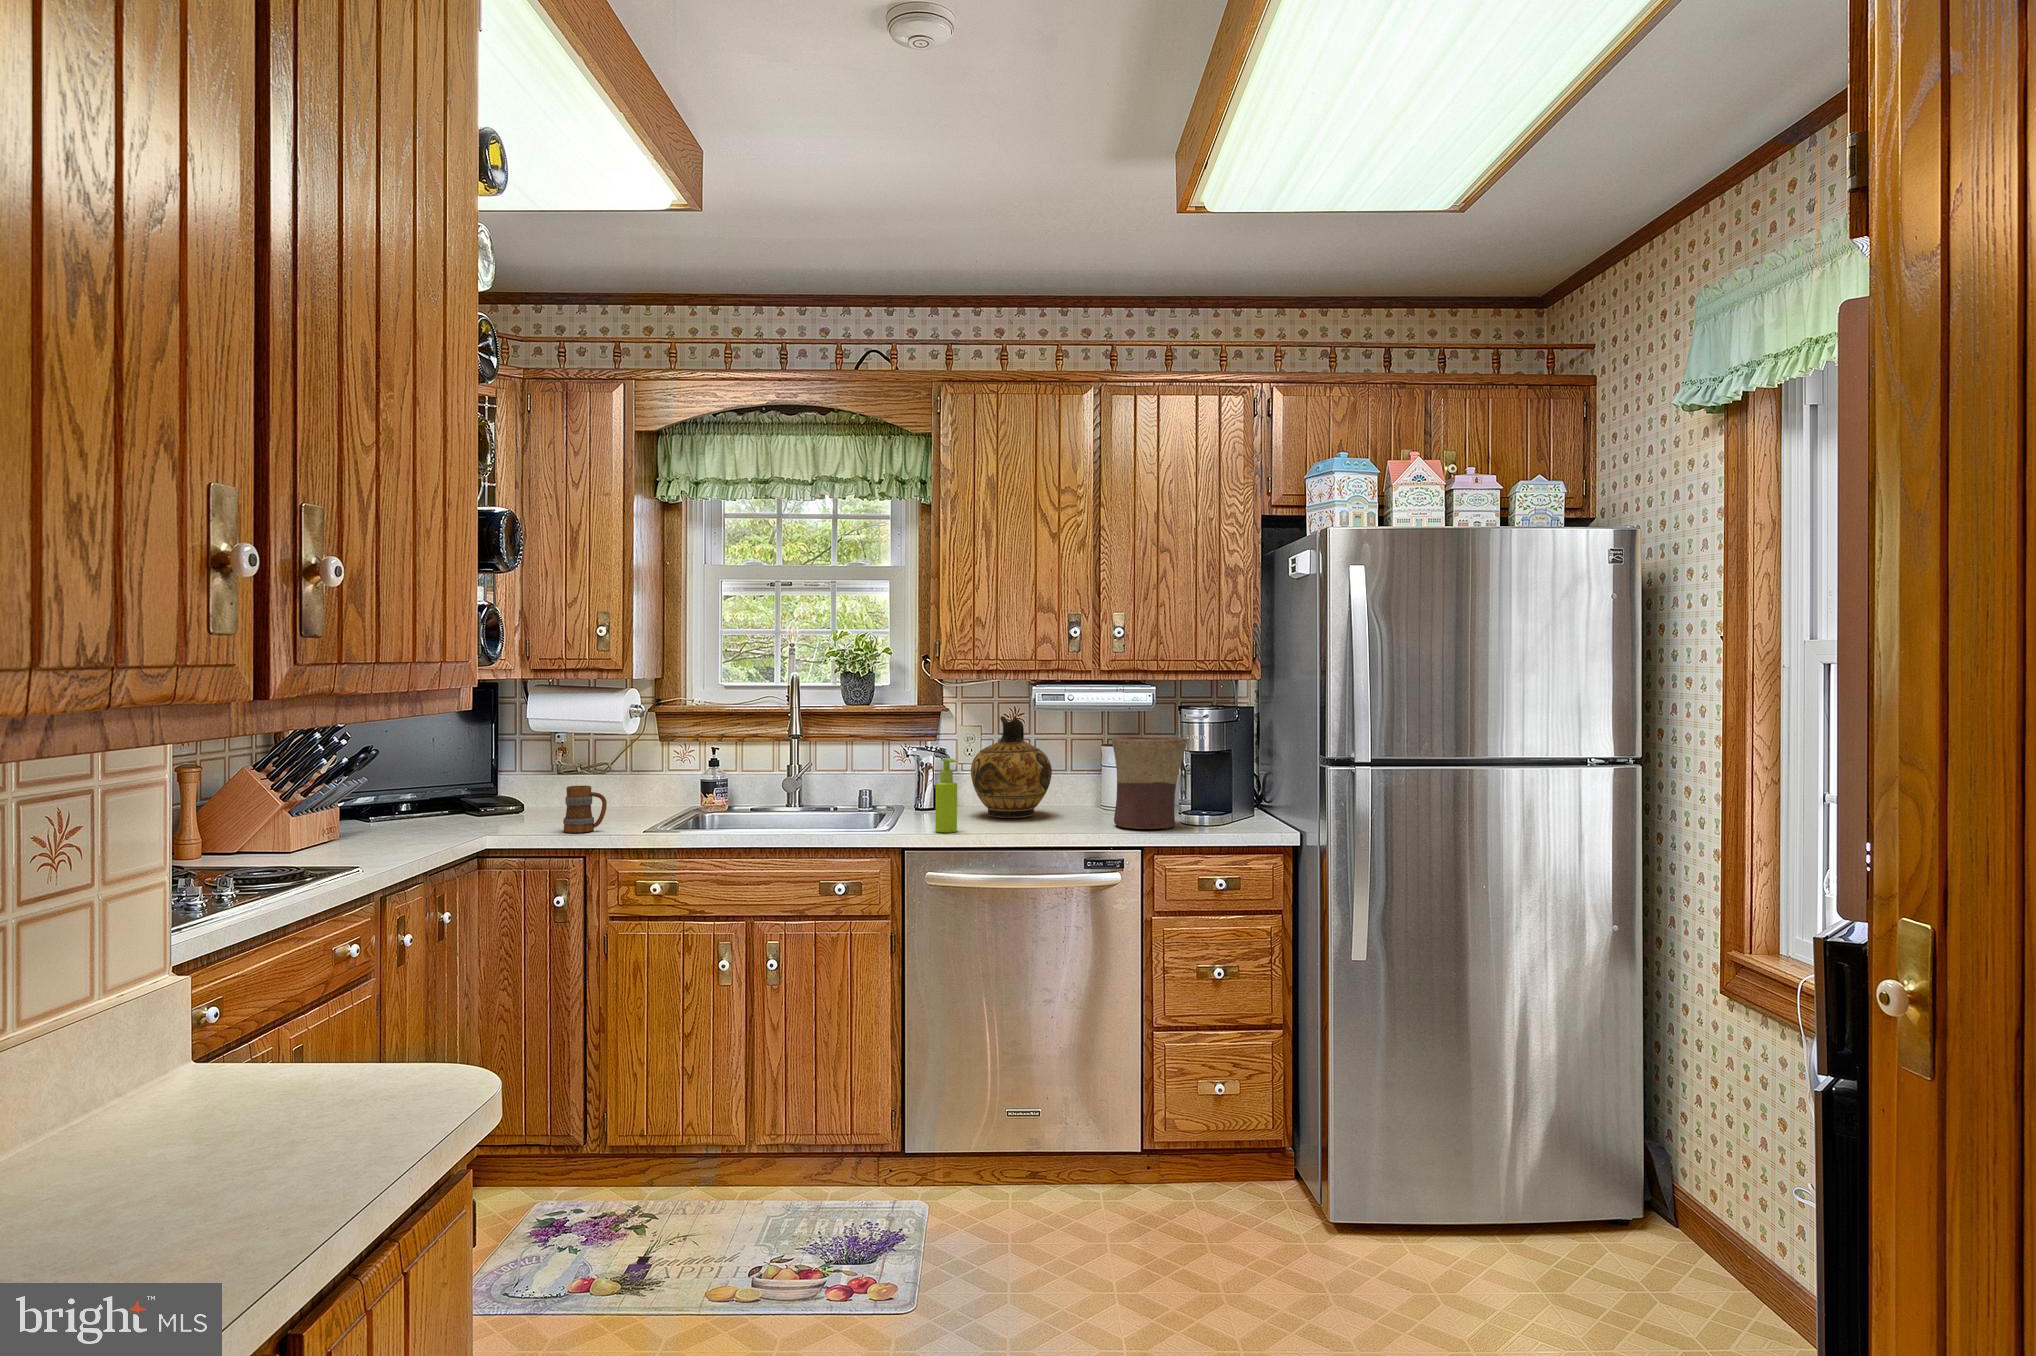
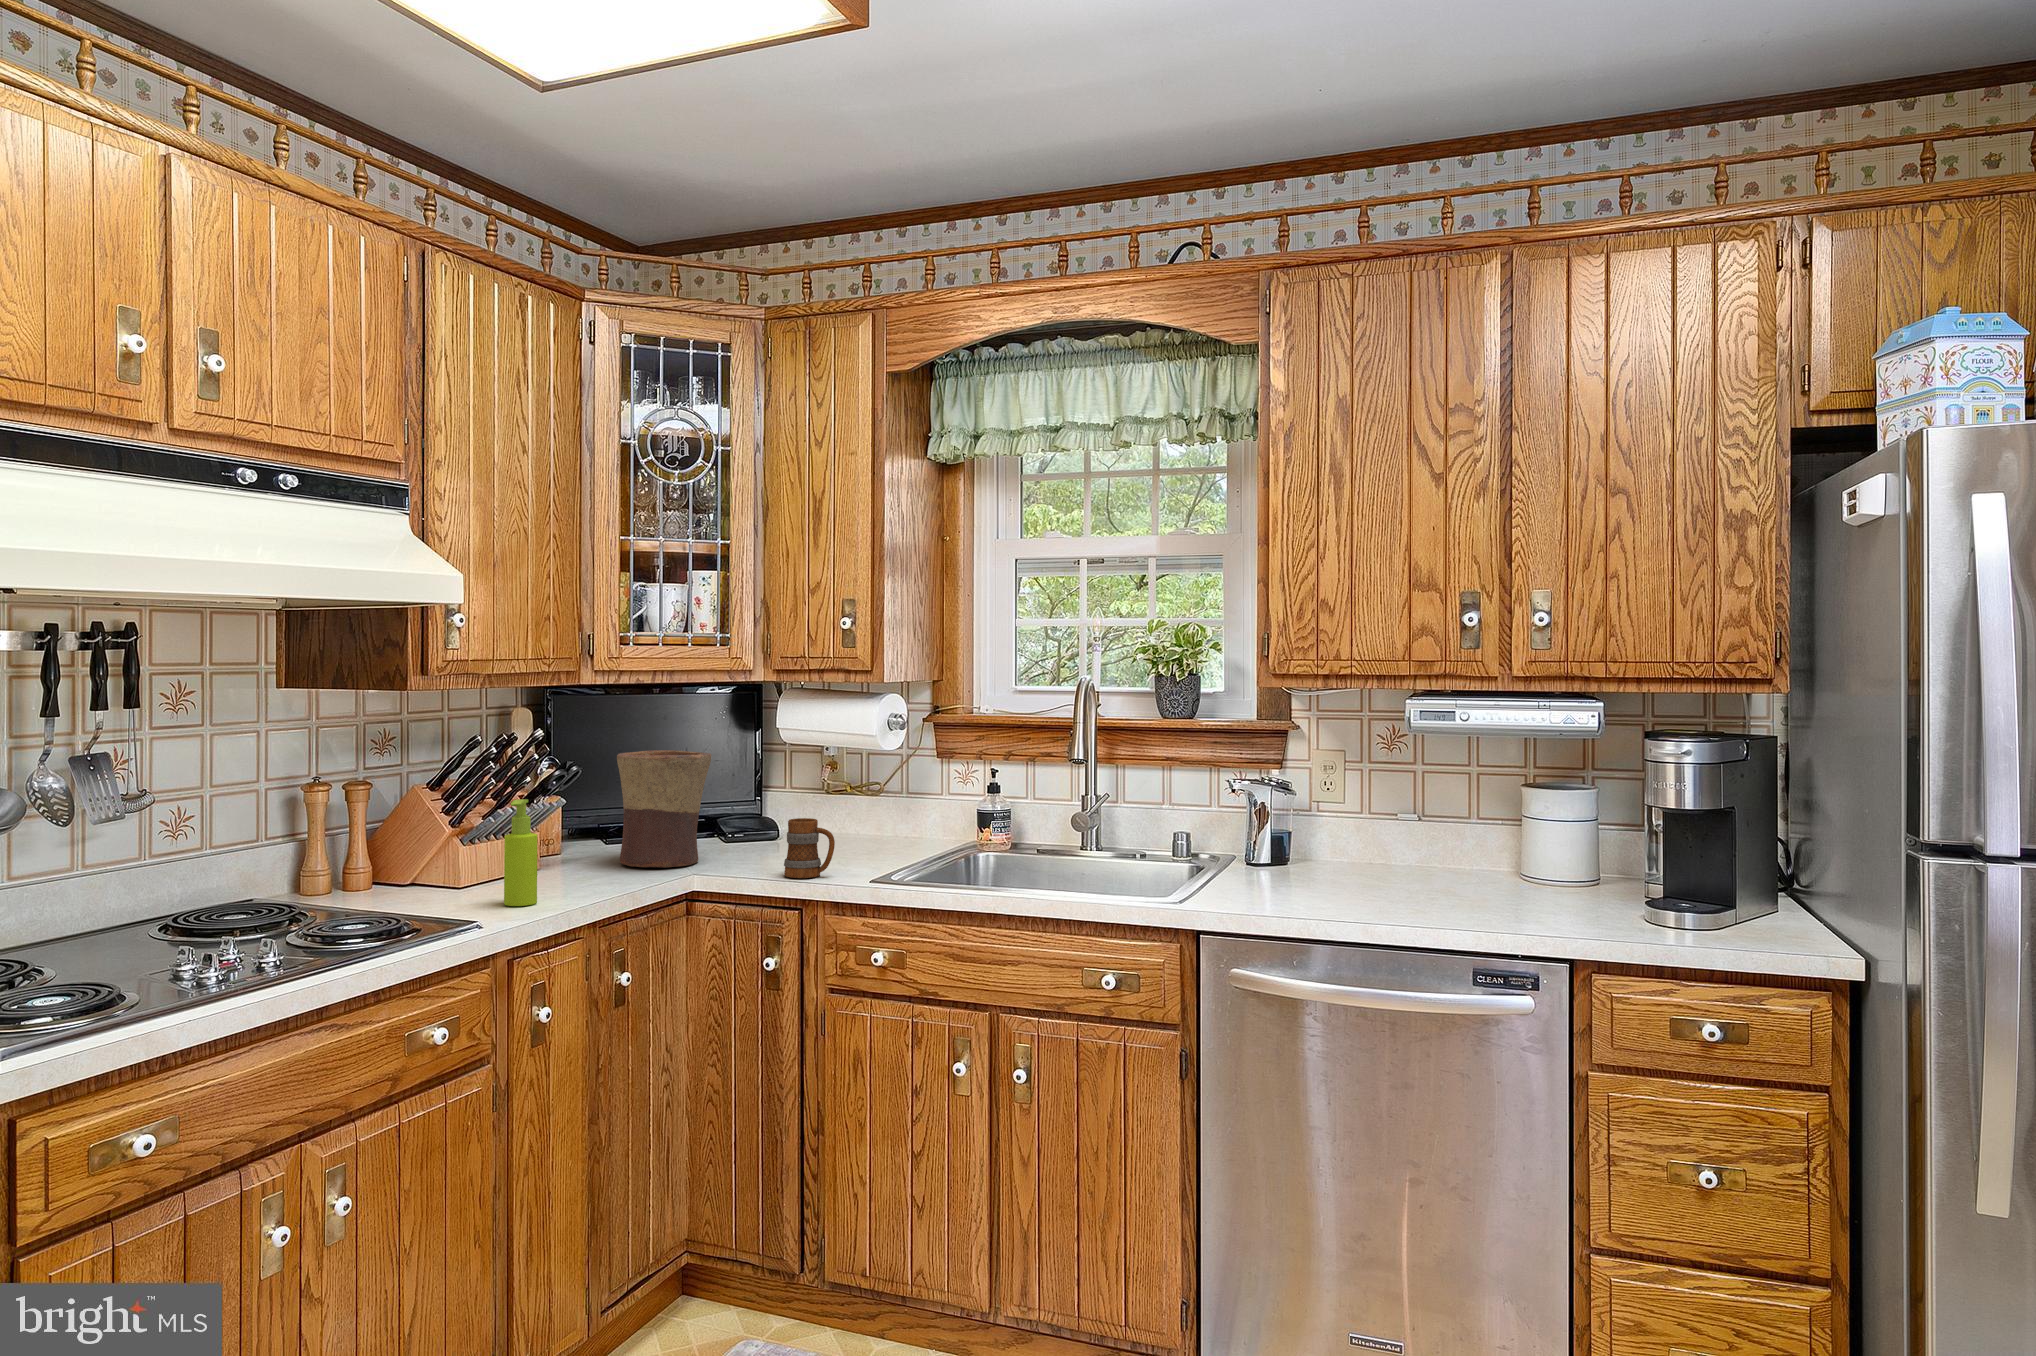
ceramic jug: present [971,716,1052,818] -> none [1316,742,1437,890]
flower pot: present [1112,736,1187,829] -> present [617,750,711,867]
soap dispenser: present [935,758,957,833] -> present [504,799,538,906]

